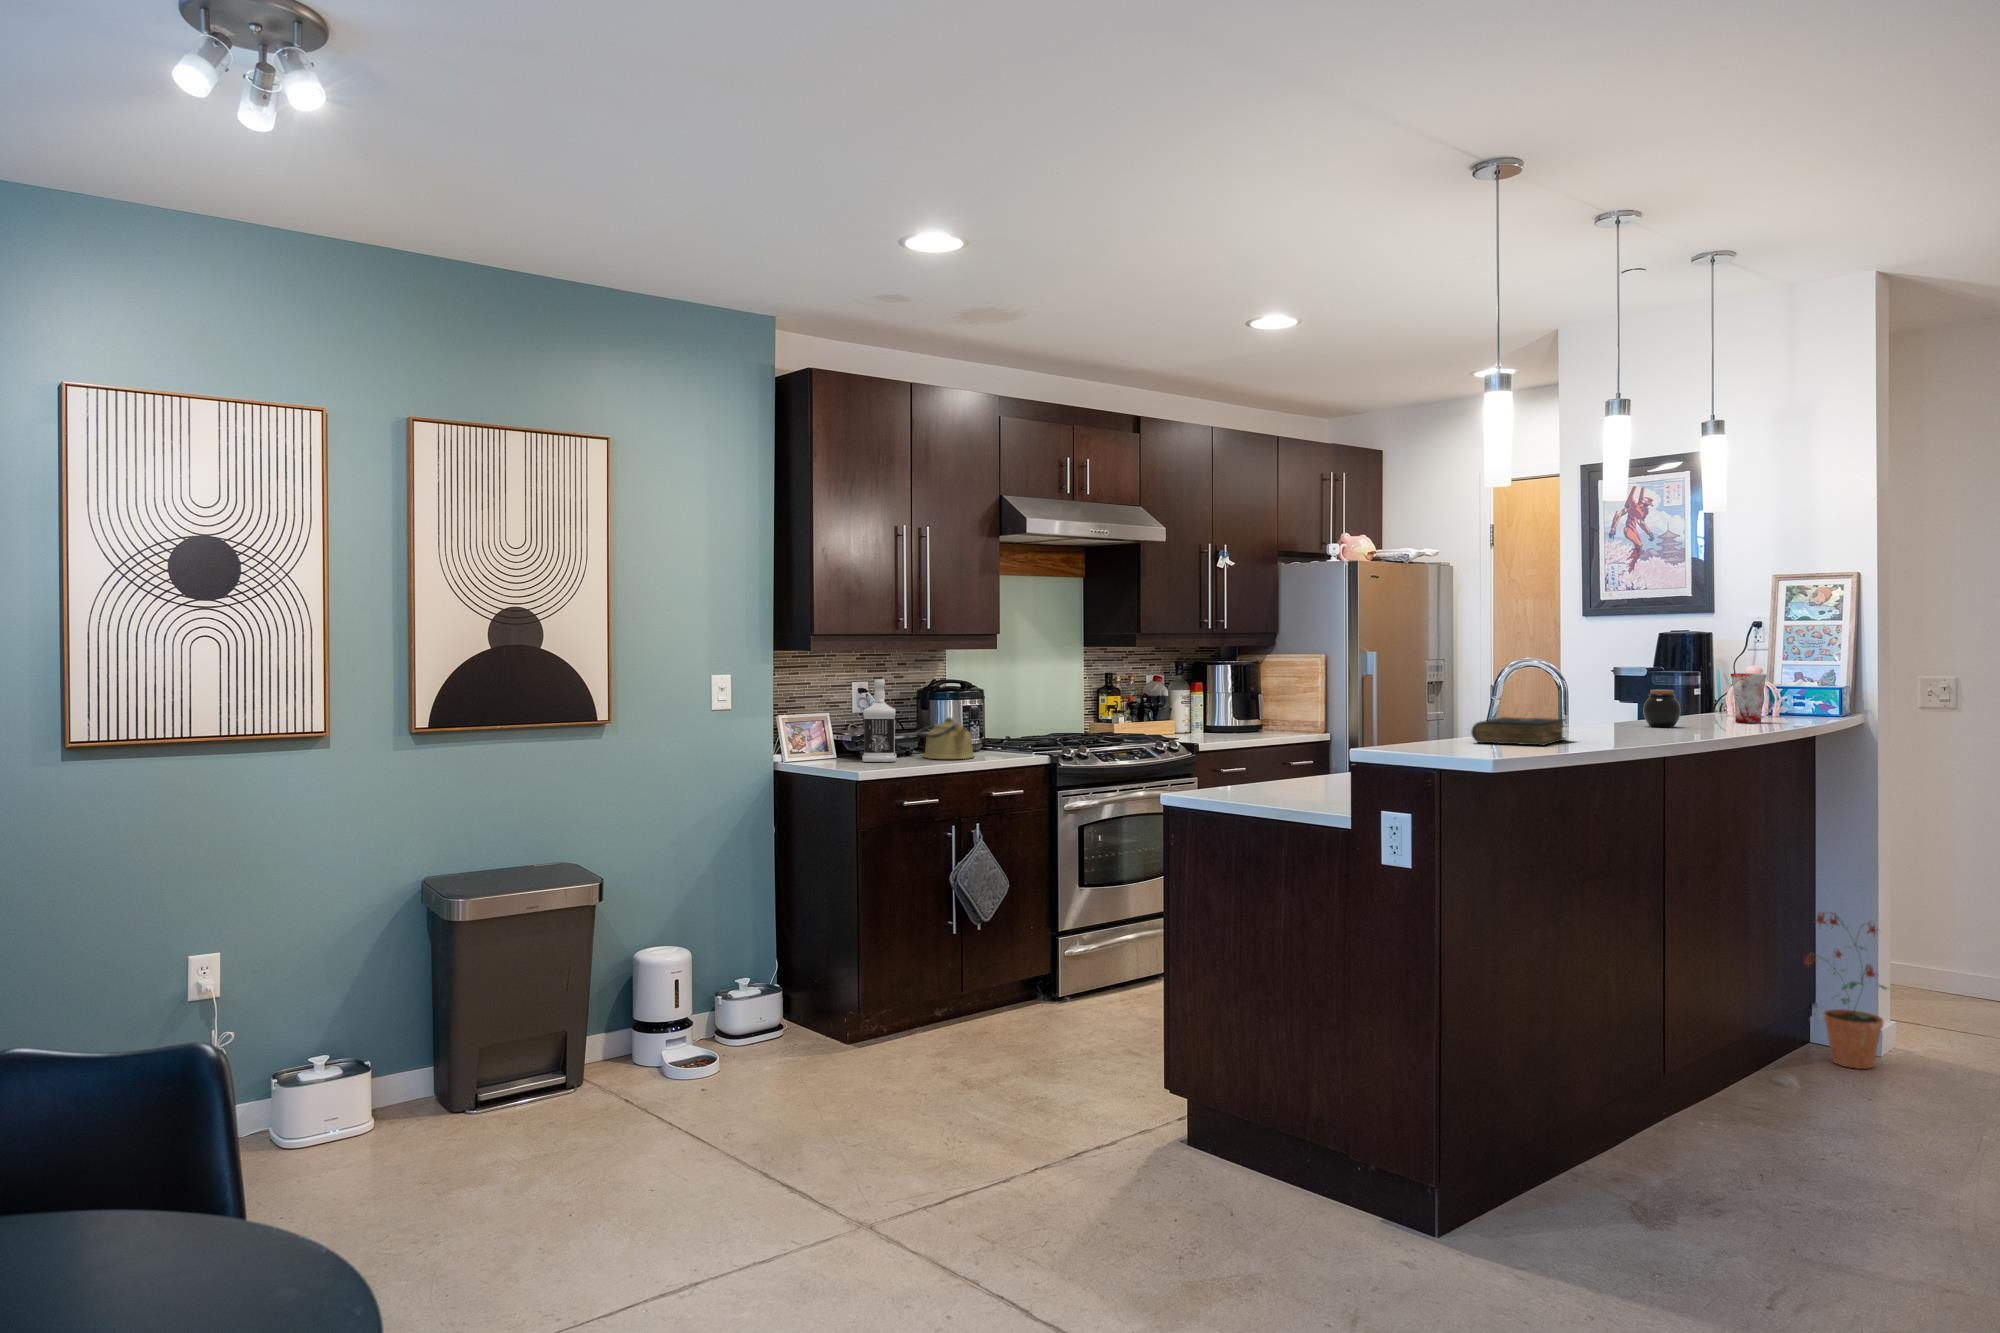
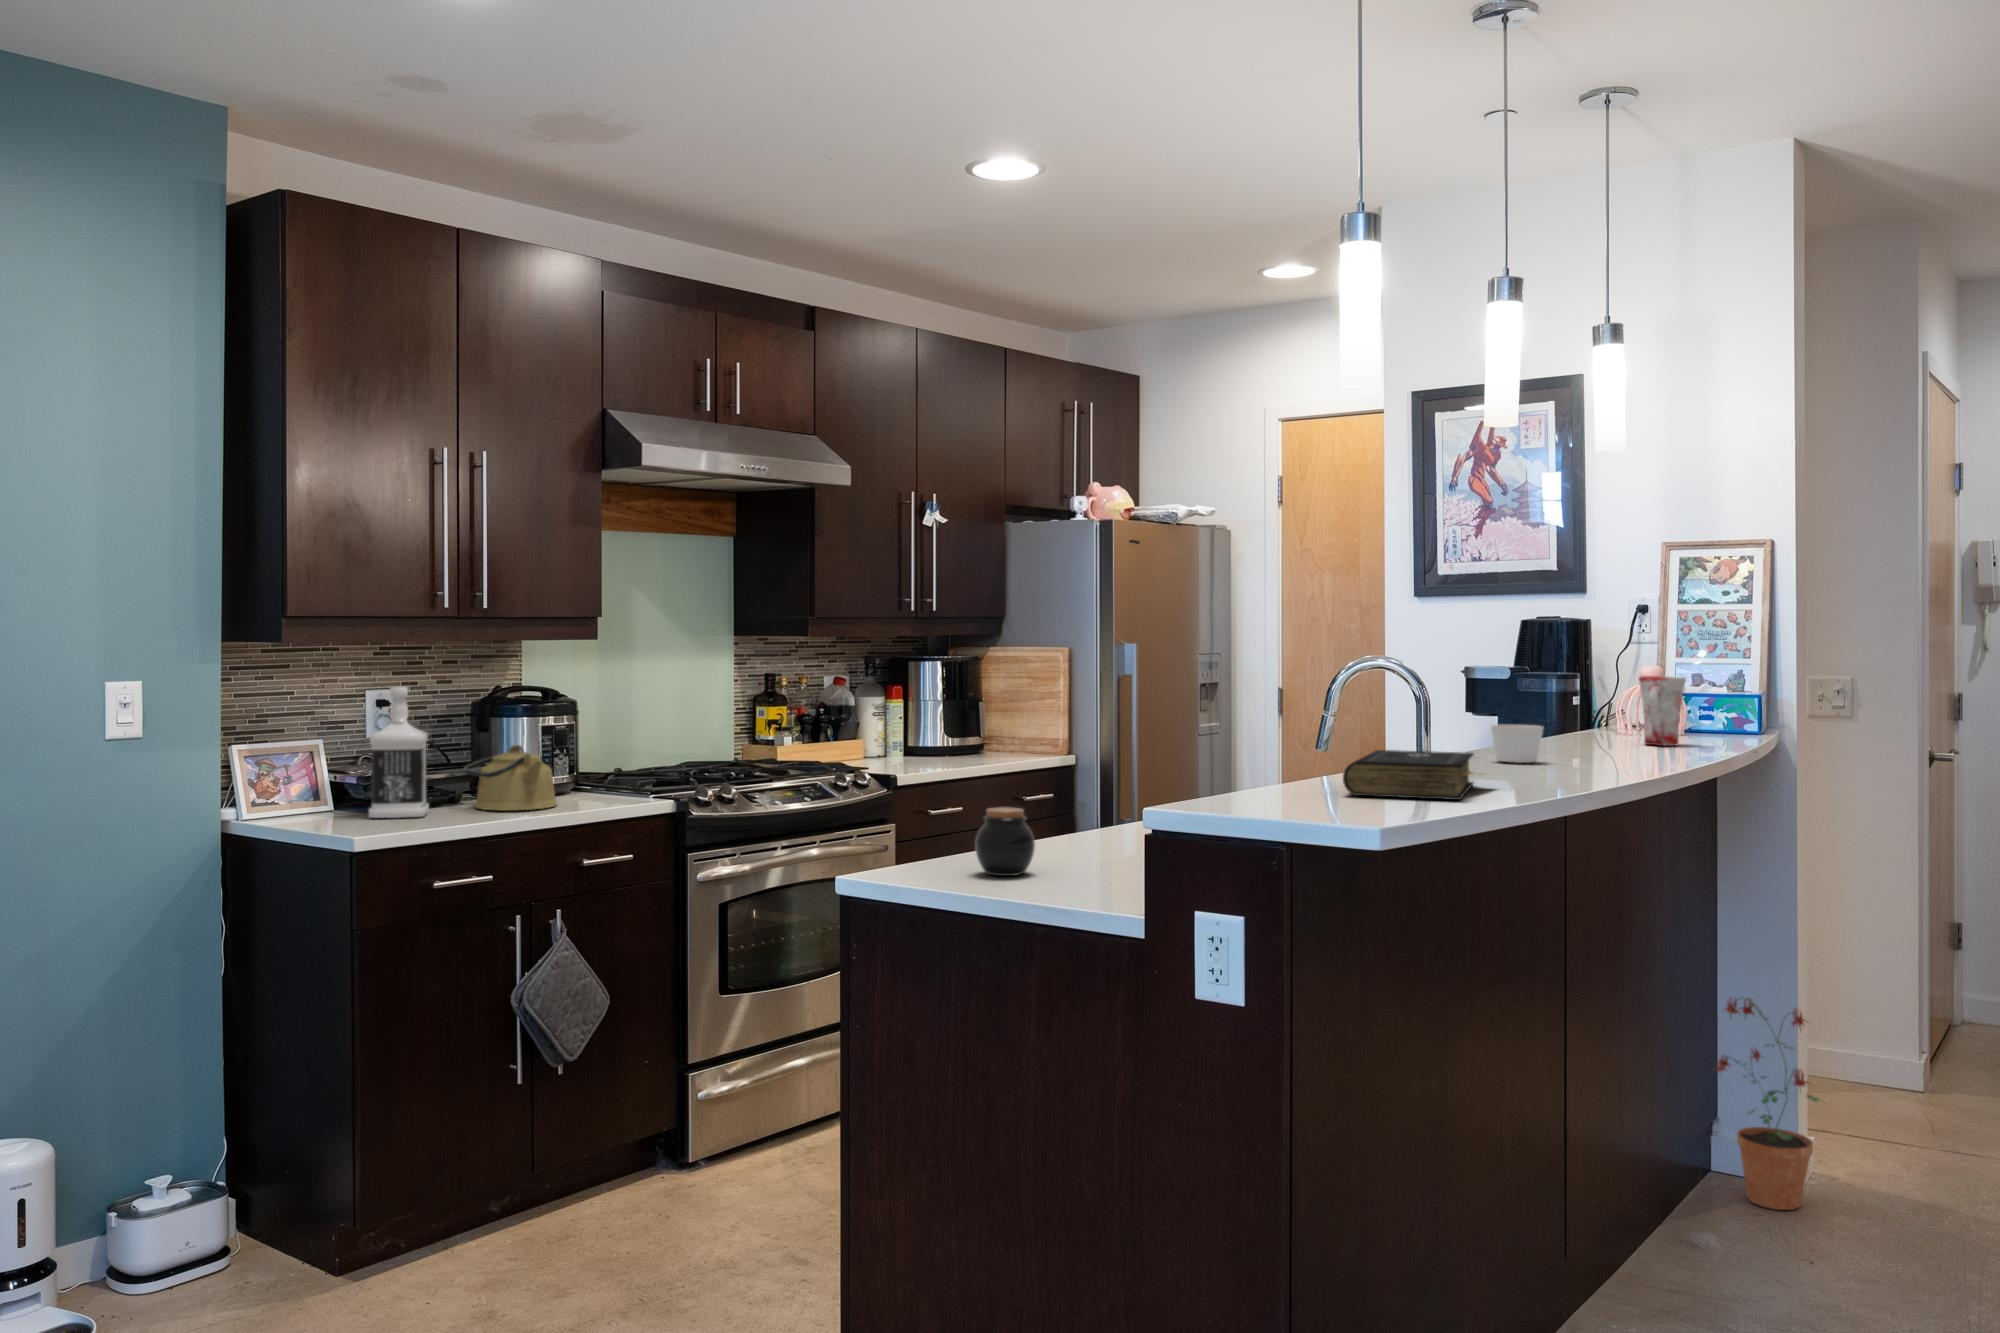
jar: present [1643,690,1681,727] -> present [975,807,1035,876]
candle: none [1599,705,1637,730] -> present [1491,725,1543,763]

